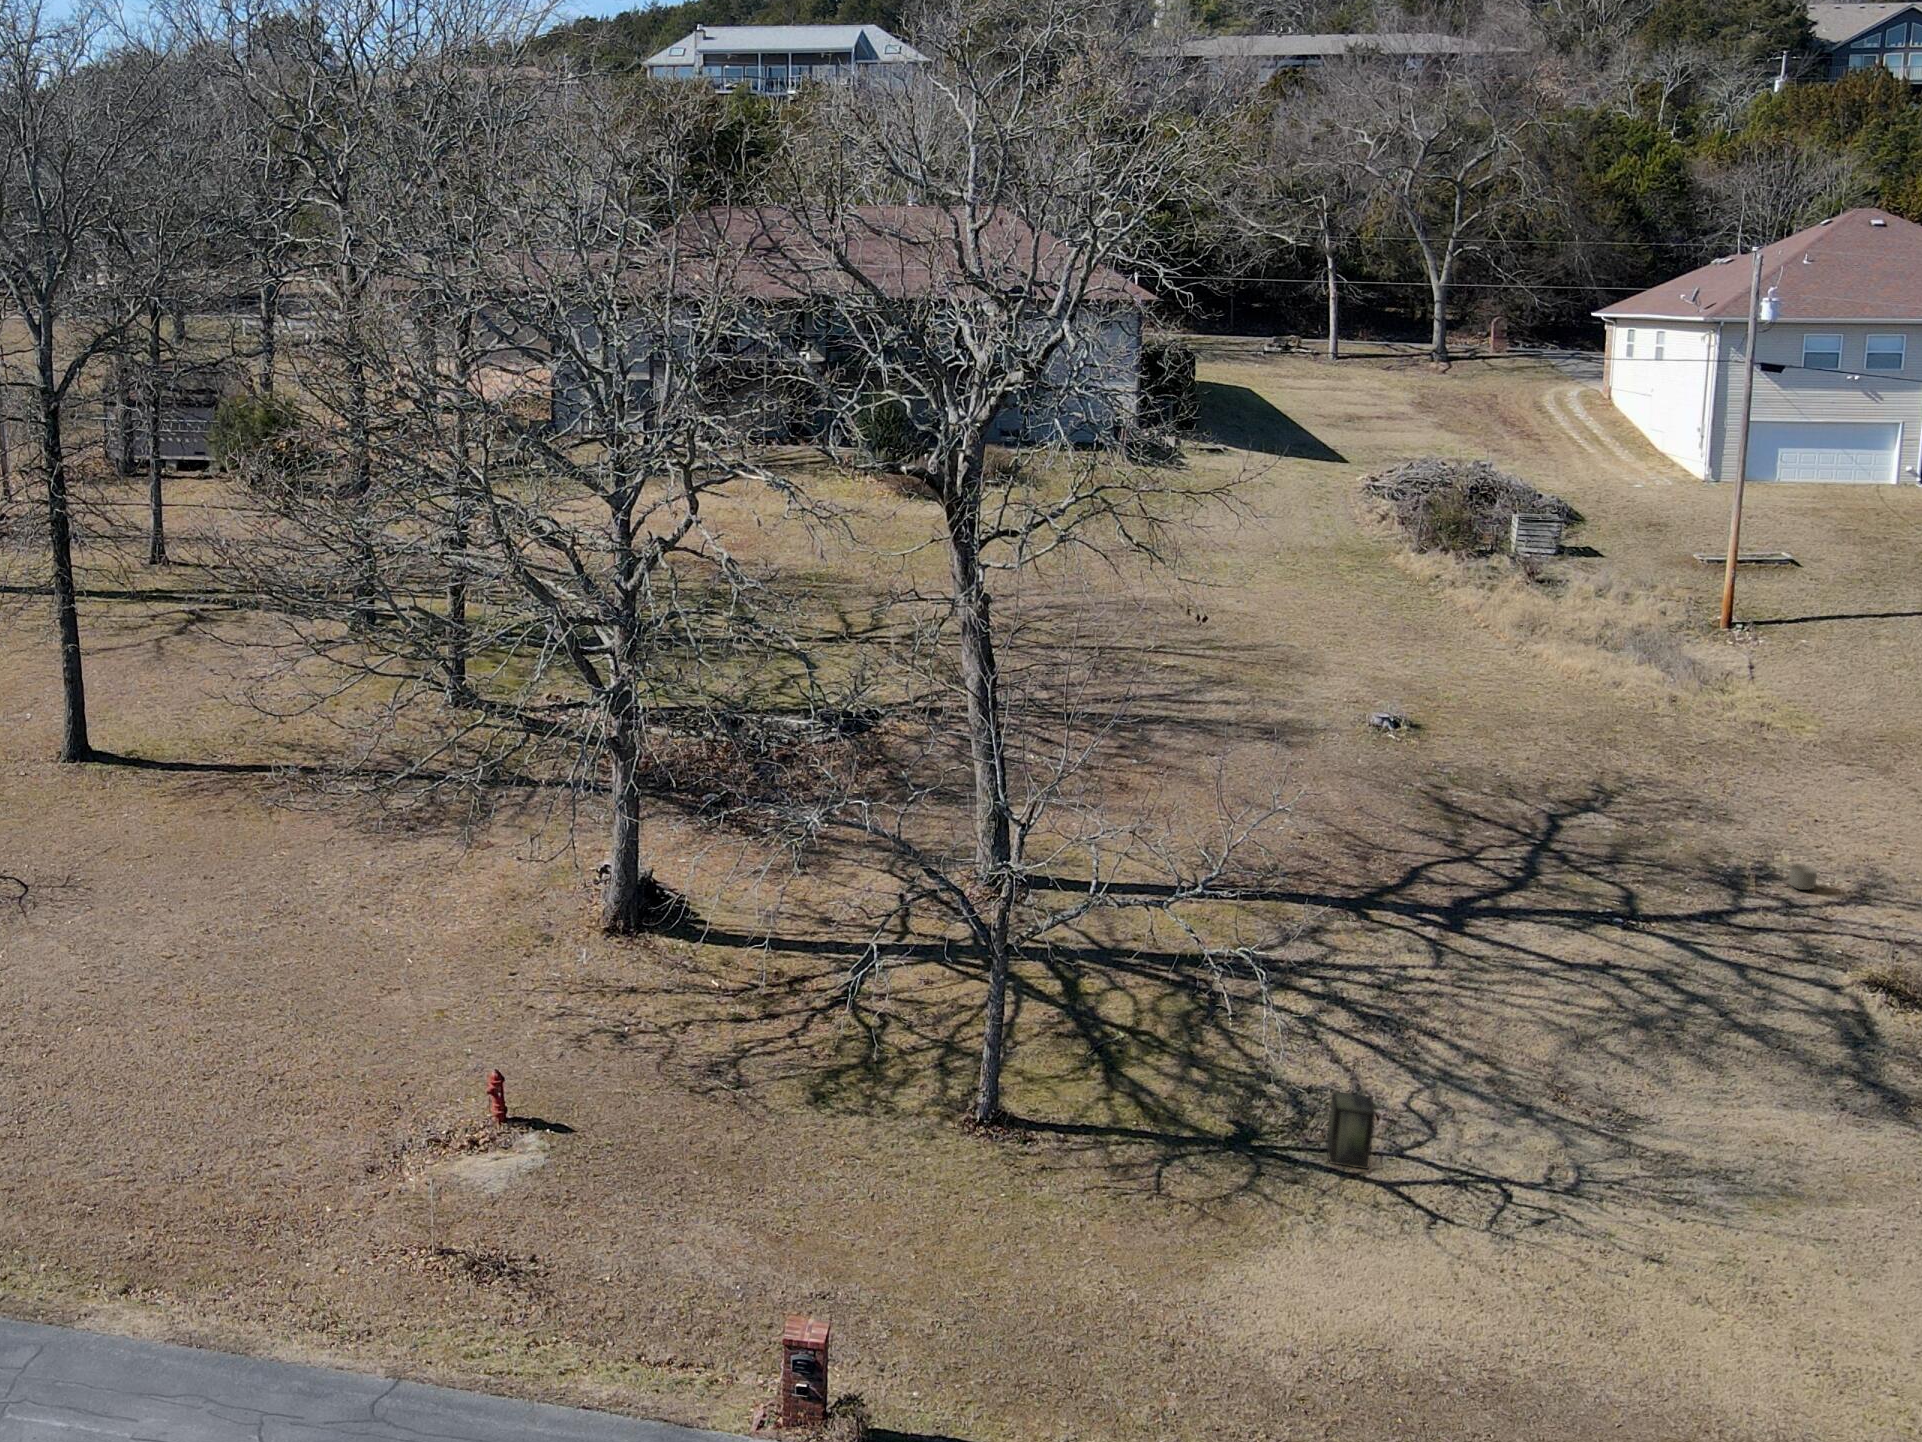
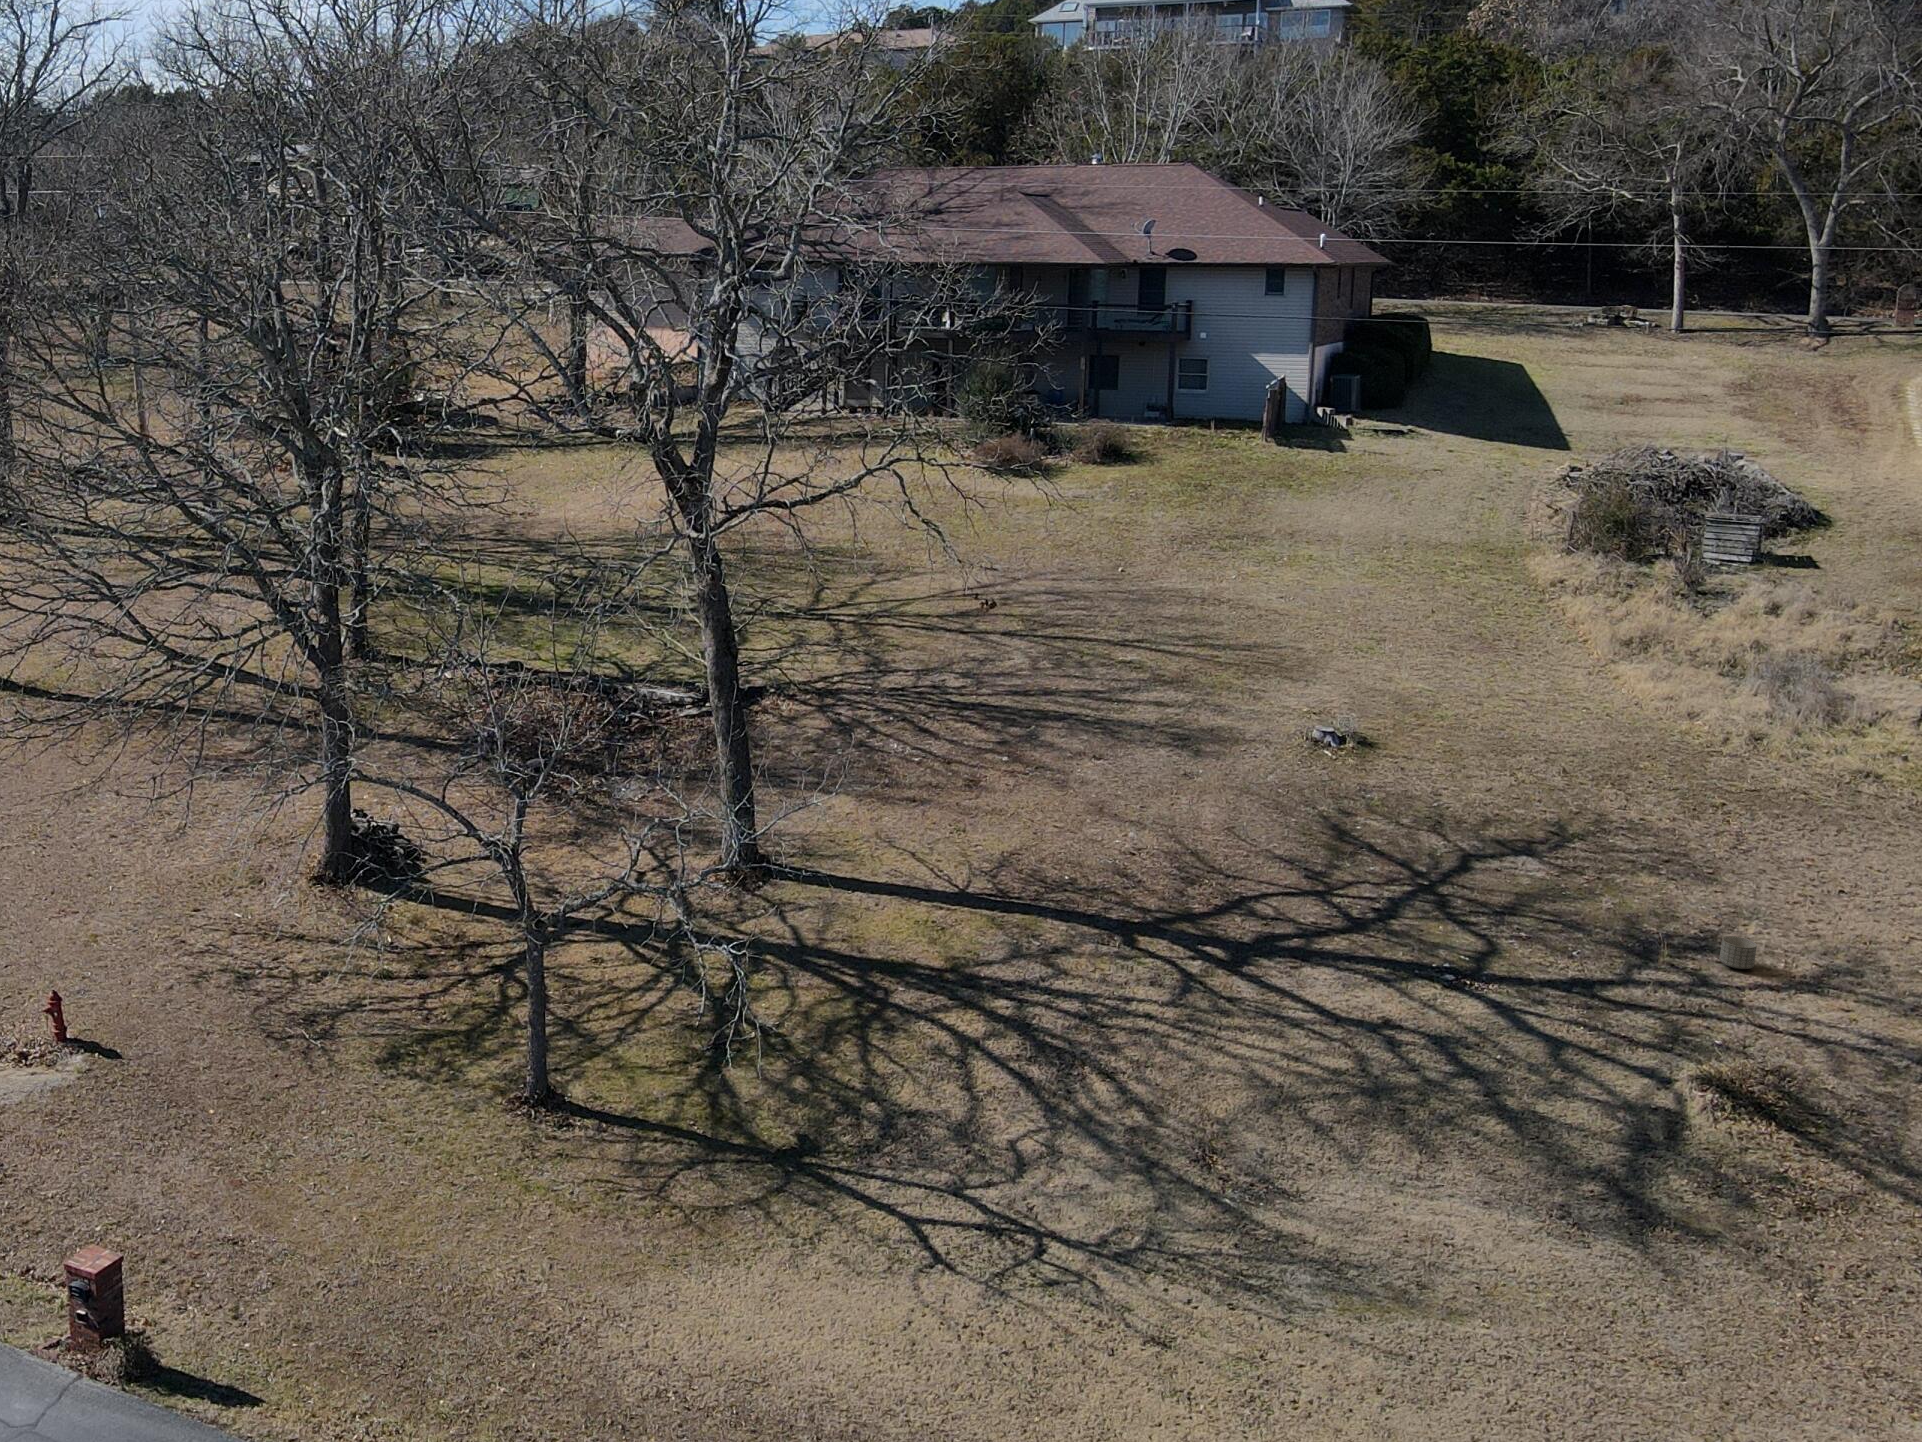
storage box: present [1326,1091,1375,1169] -> none [846,1108,902,1198]

